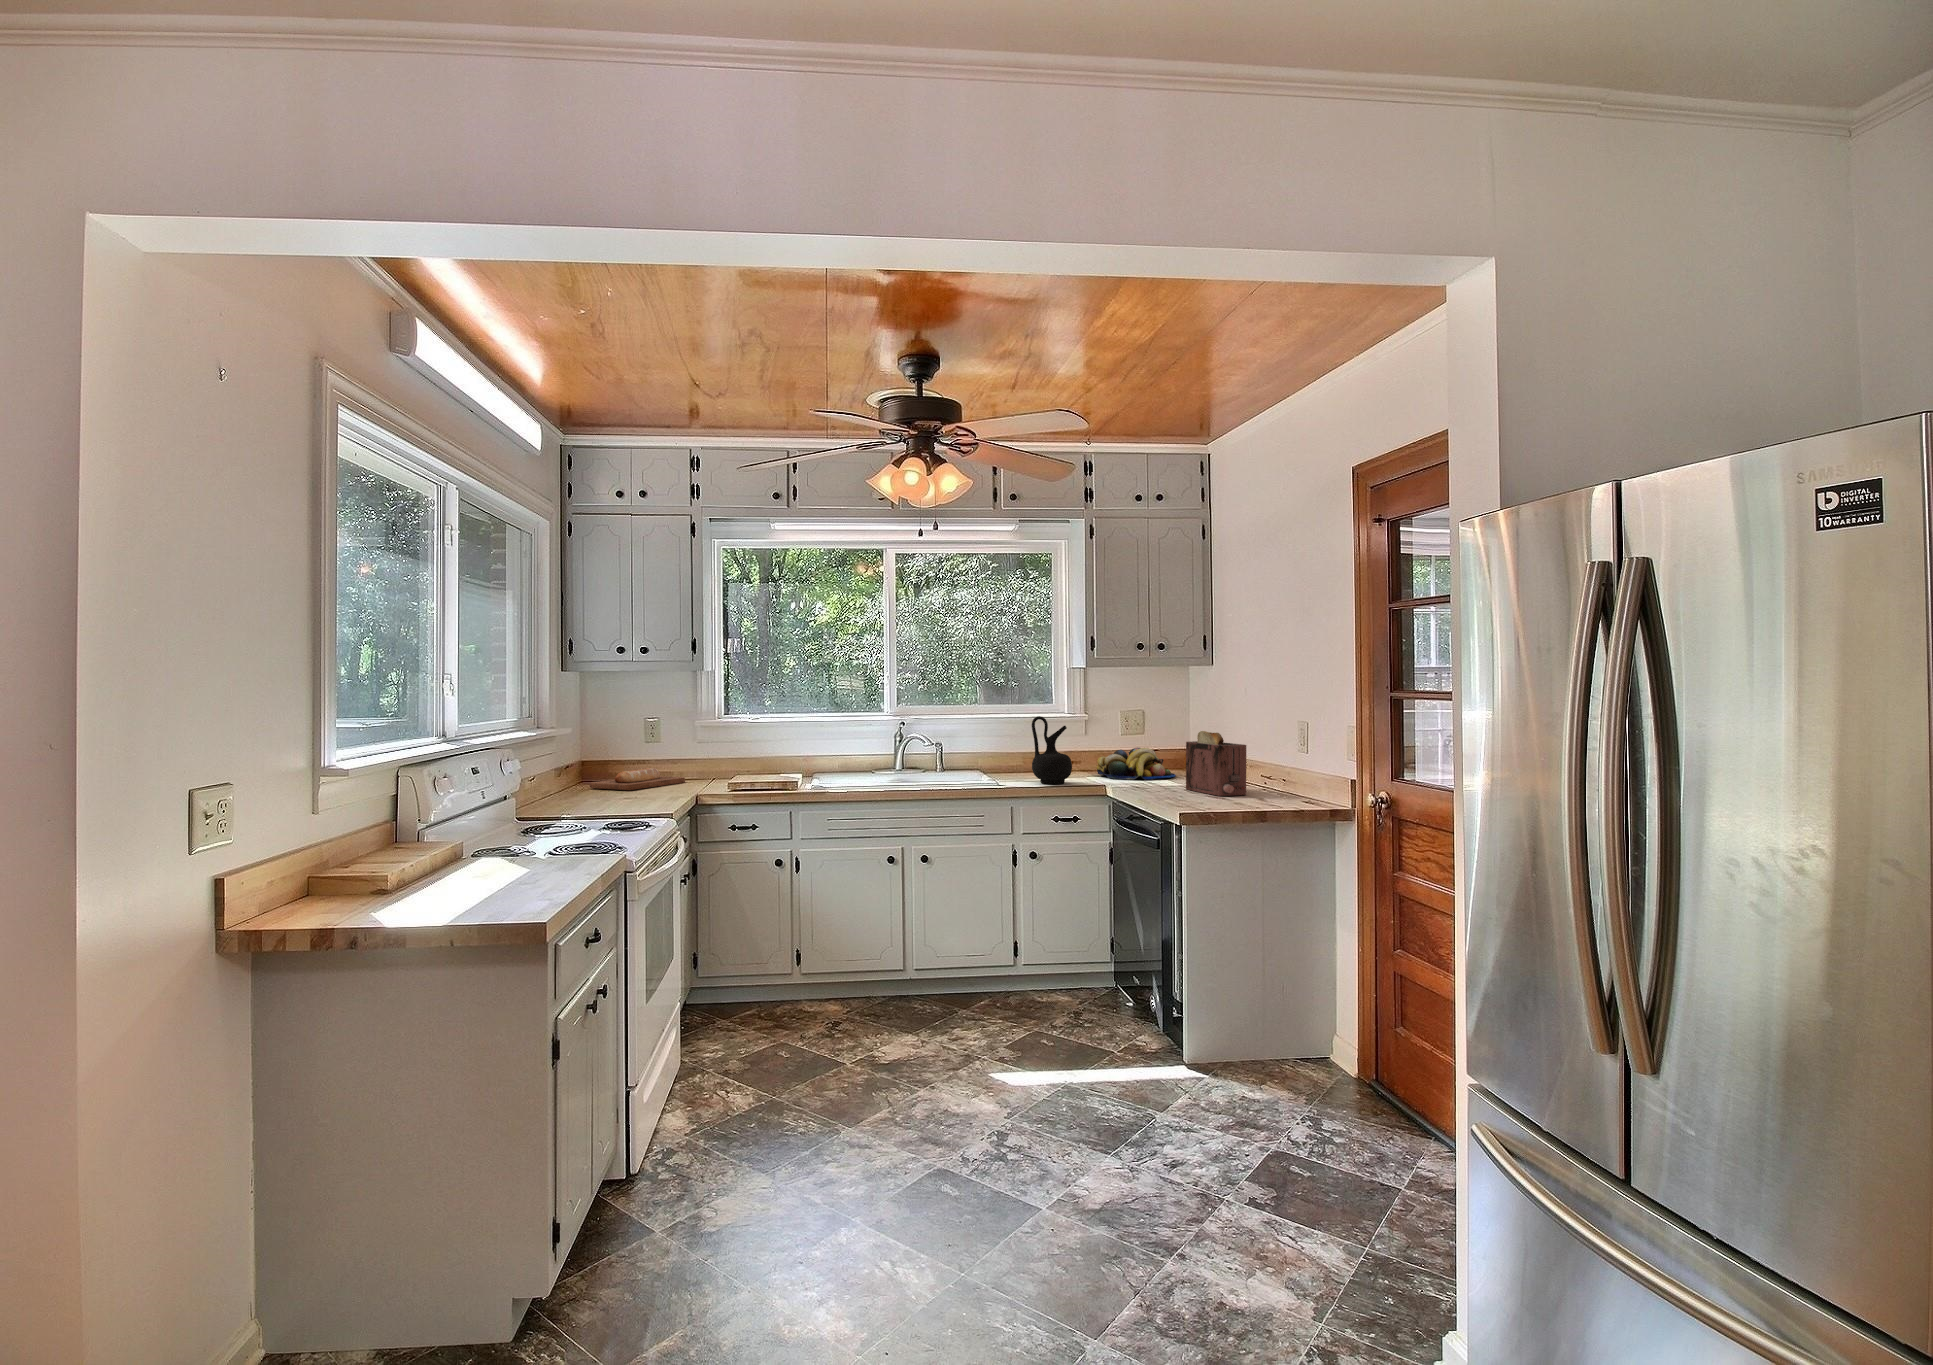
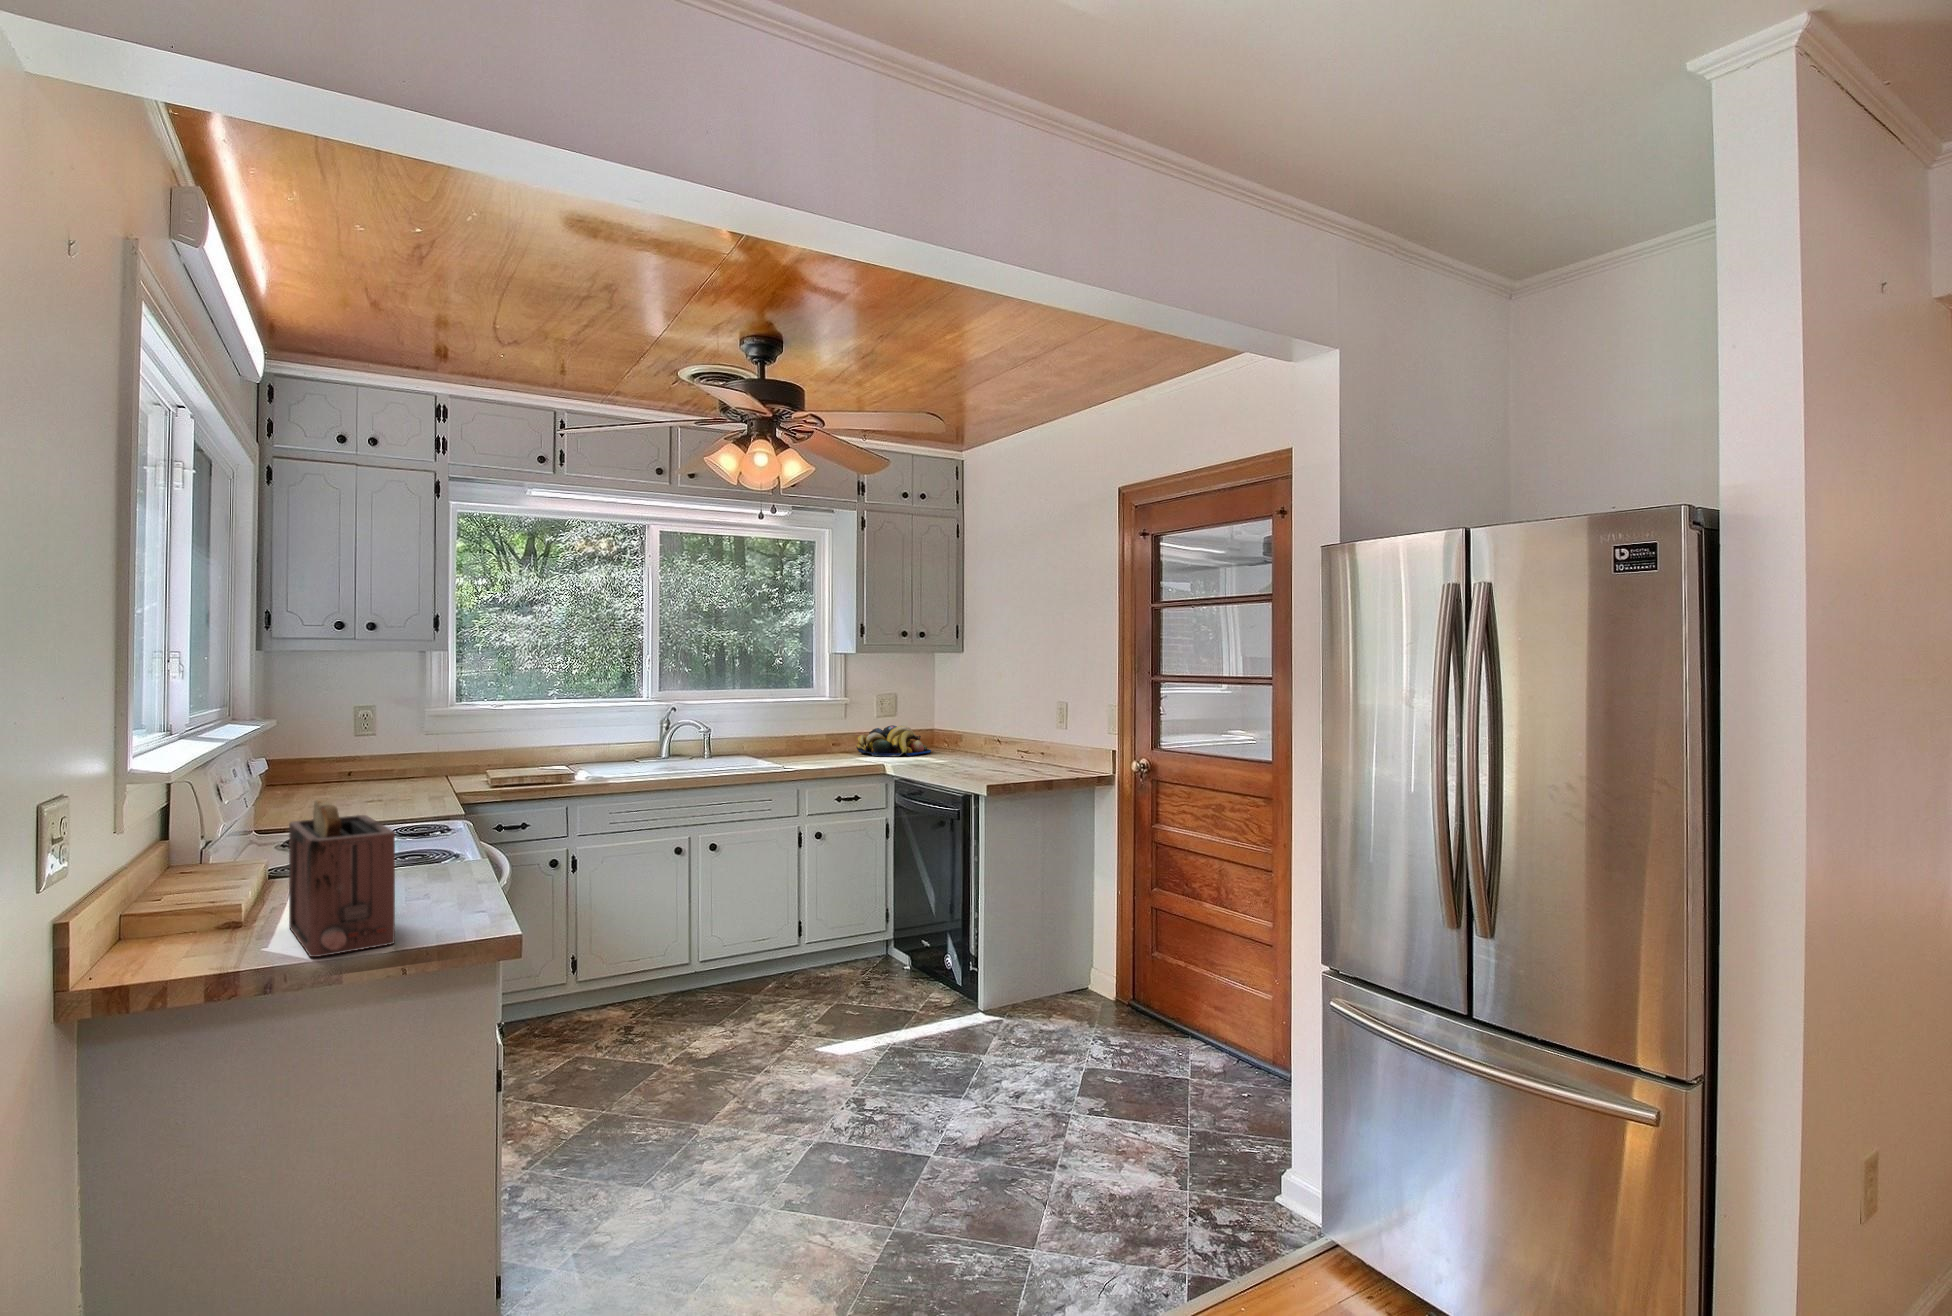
ceramic jug: present [1032,716,1072,784] -> none [809,699,848,765]
toaster: present [1186,731,1246,796] -> present [289,799,395,957]
bread loaf: present [590,768,685,790] -> none [305,768,419,796]

